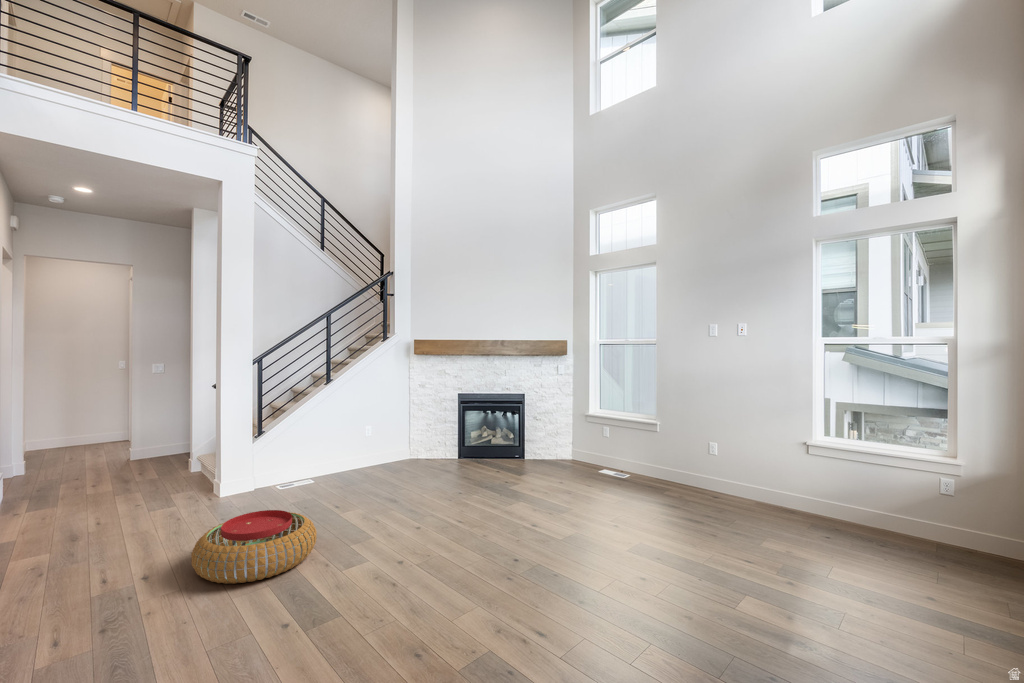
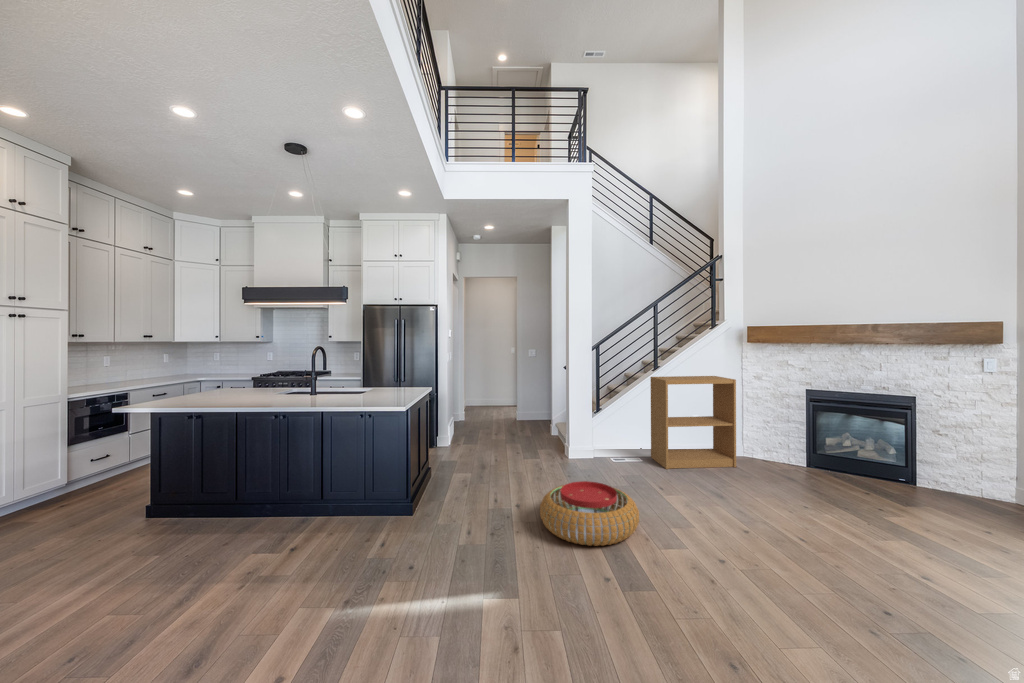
bookshelf: none [323,386,404,484] -> present [651,376,736,469]

